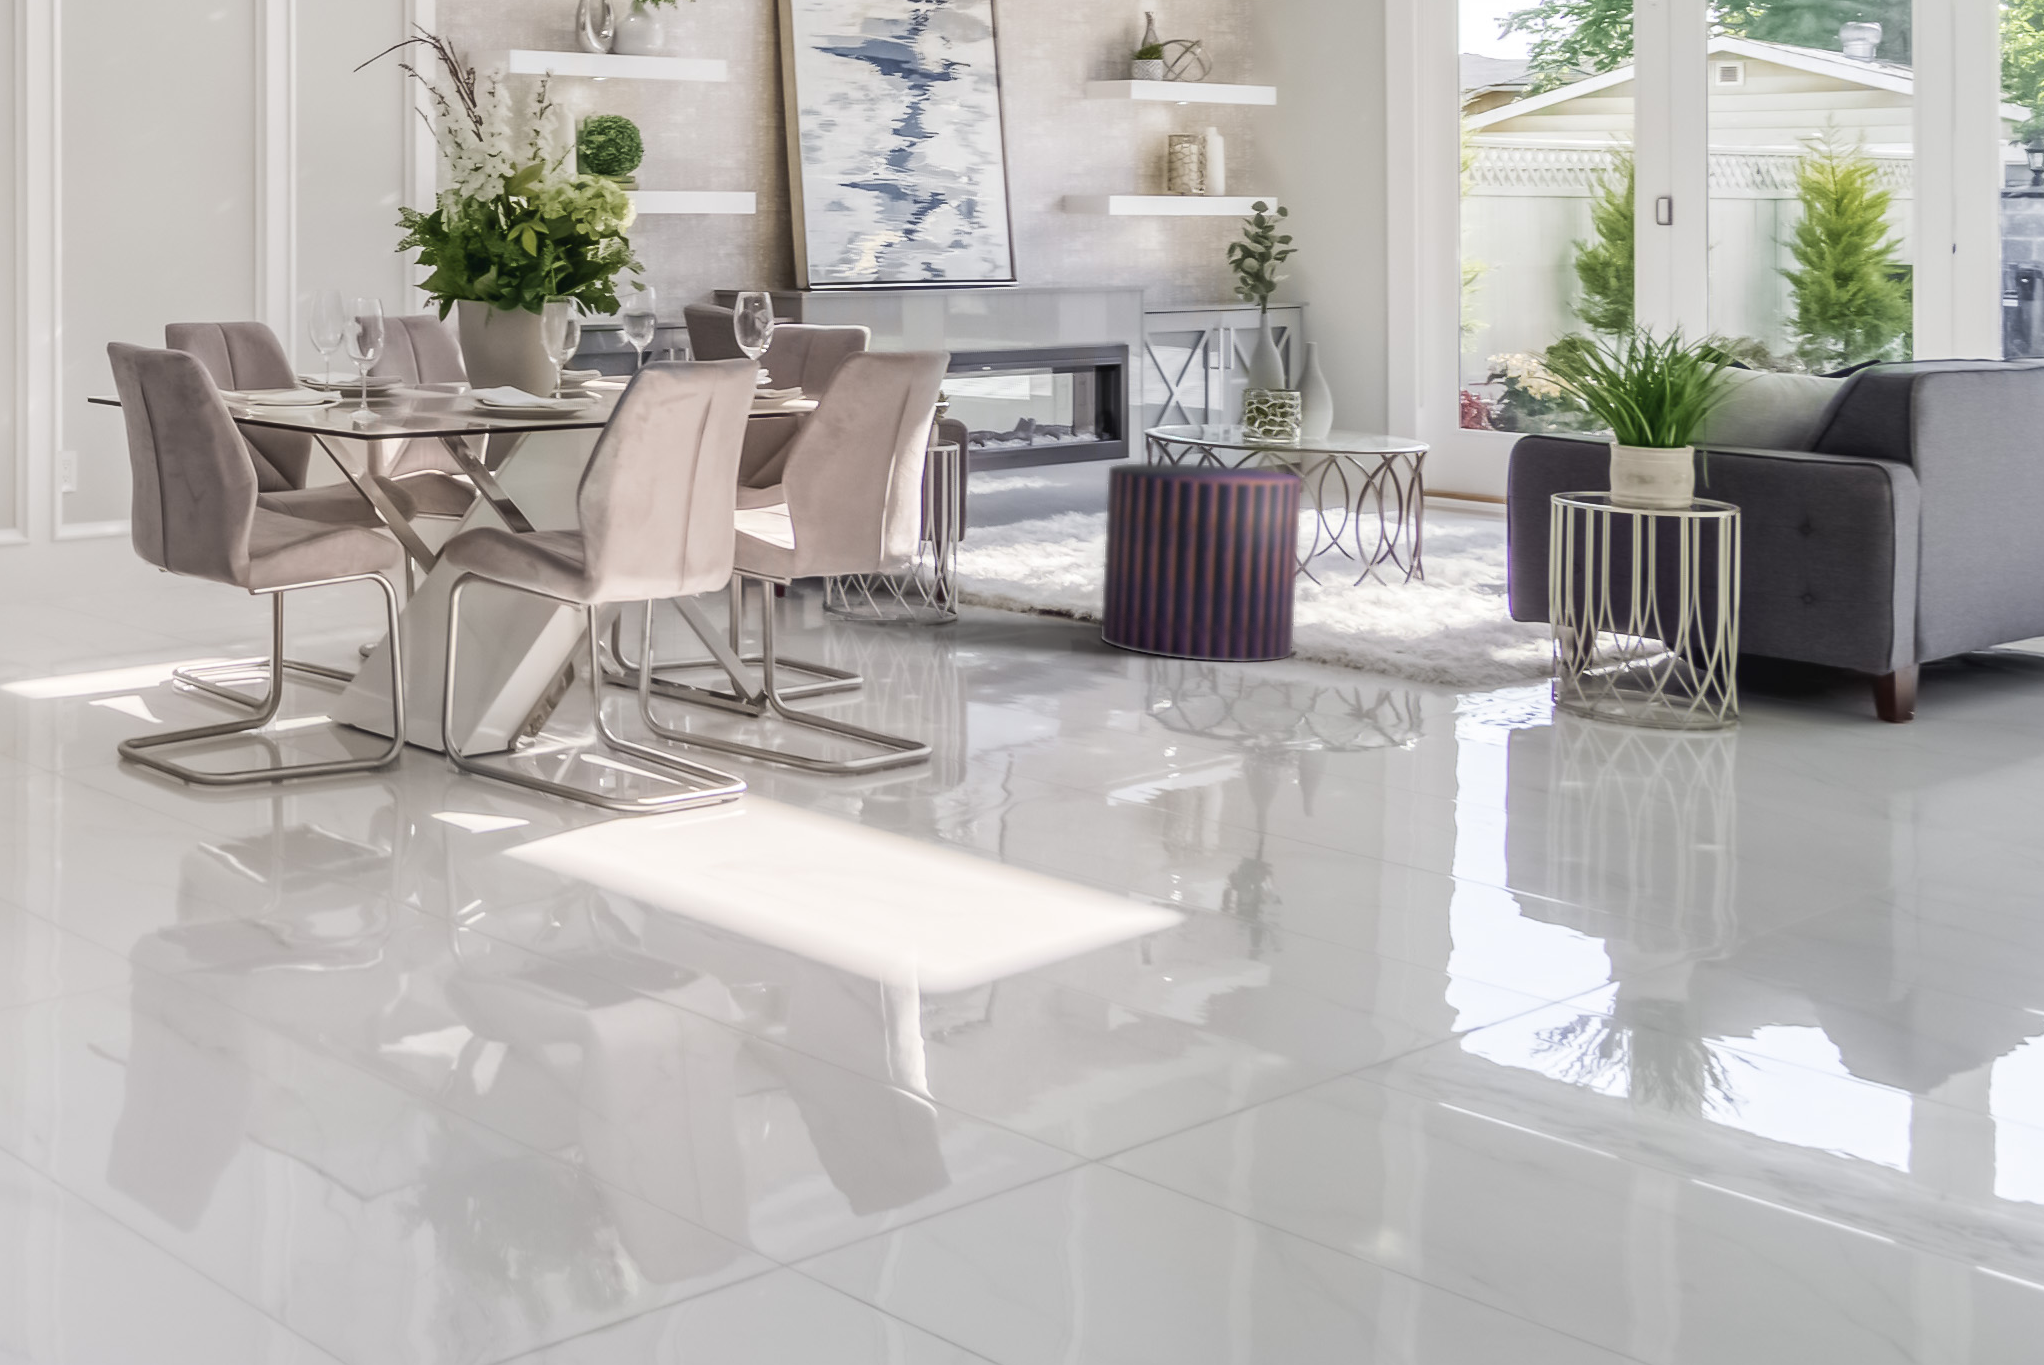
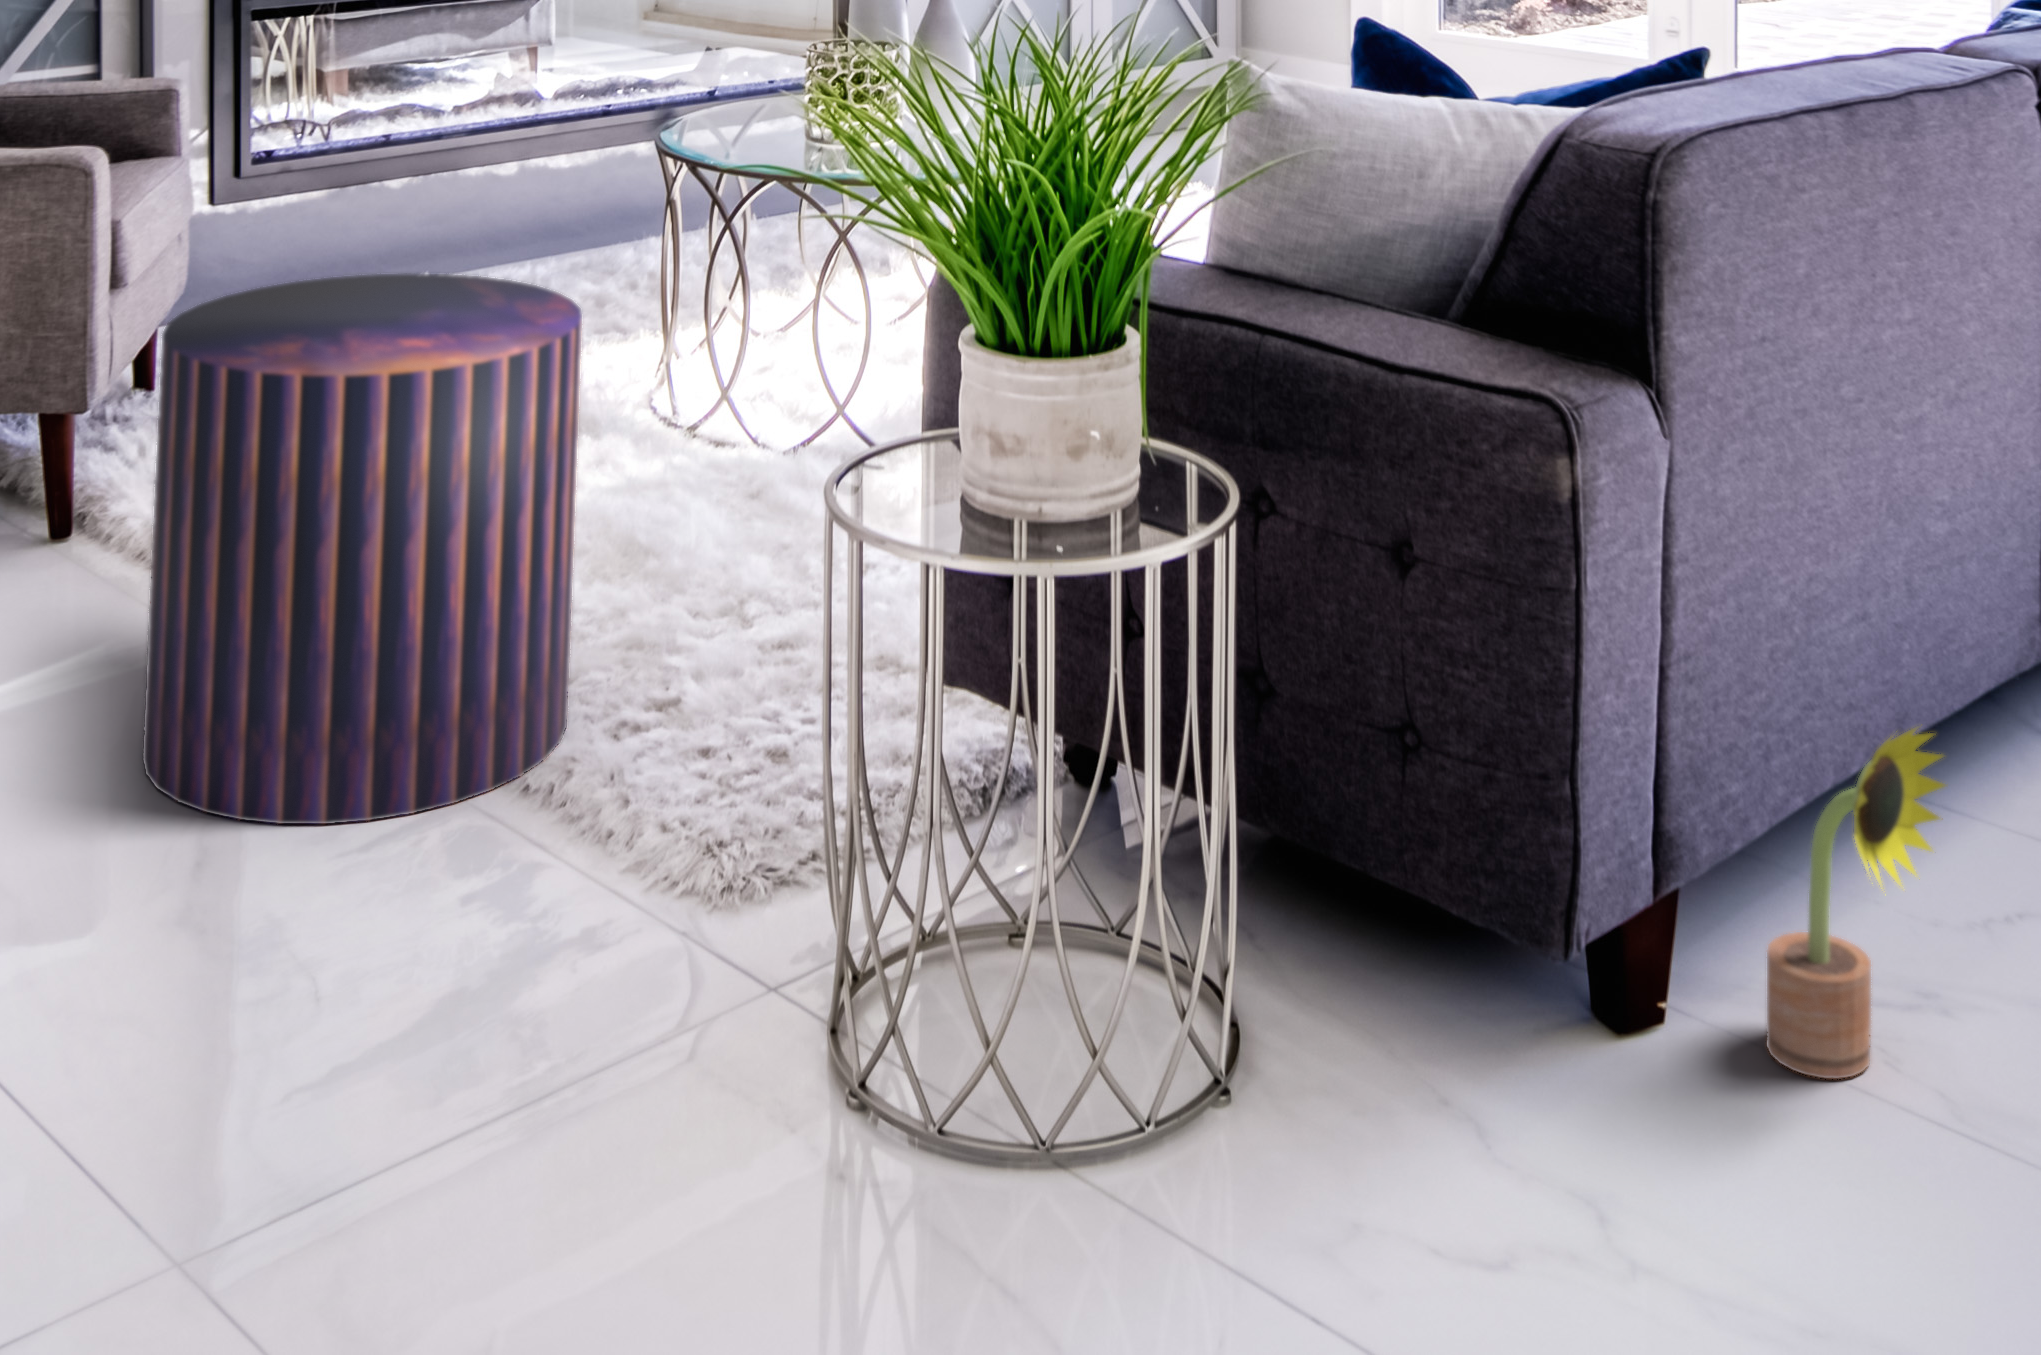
decorative plant: none [1942,602,2035,734] -> present [1767,728,1945,1079]

